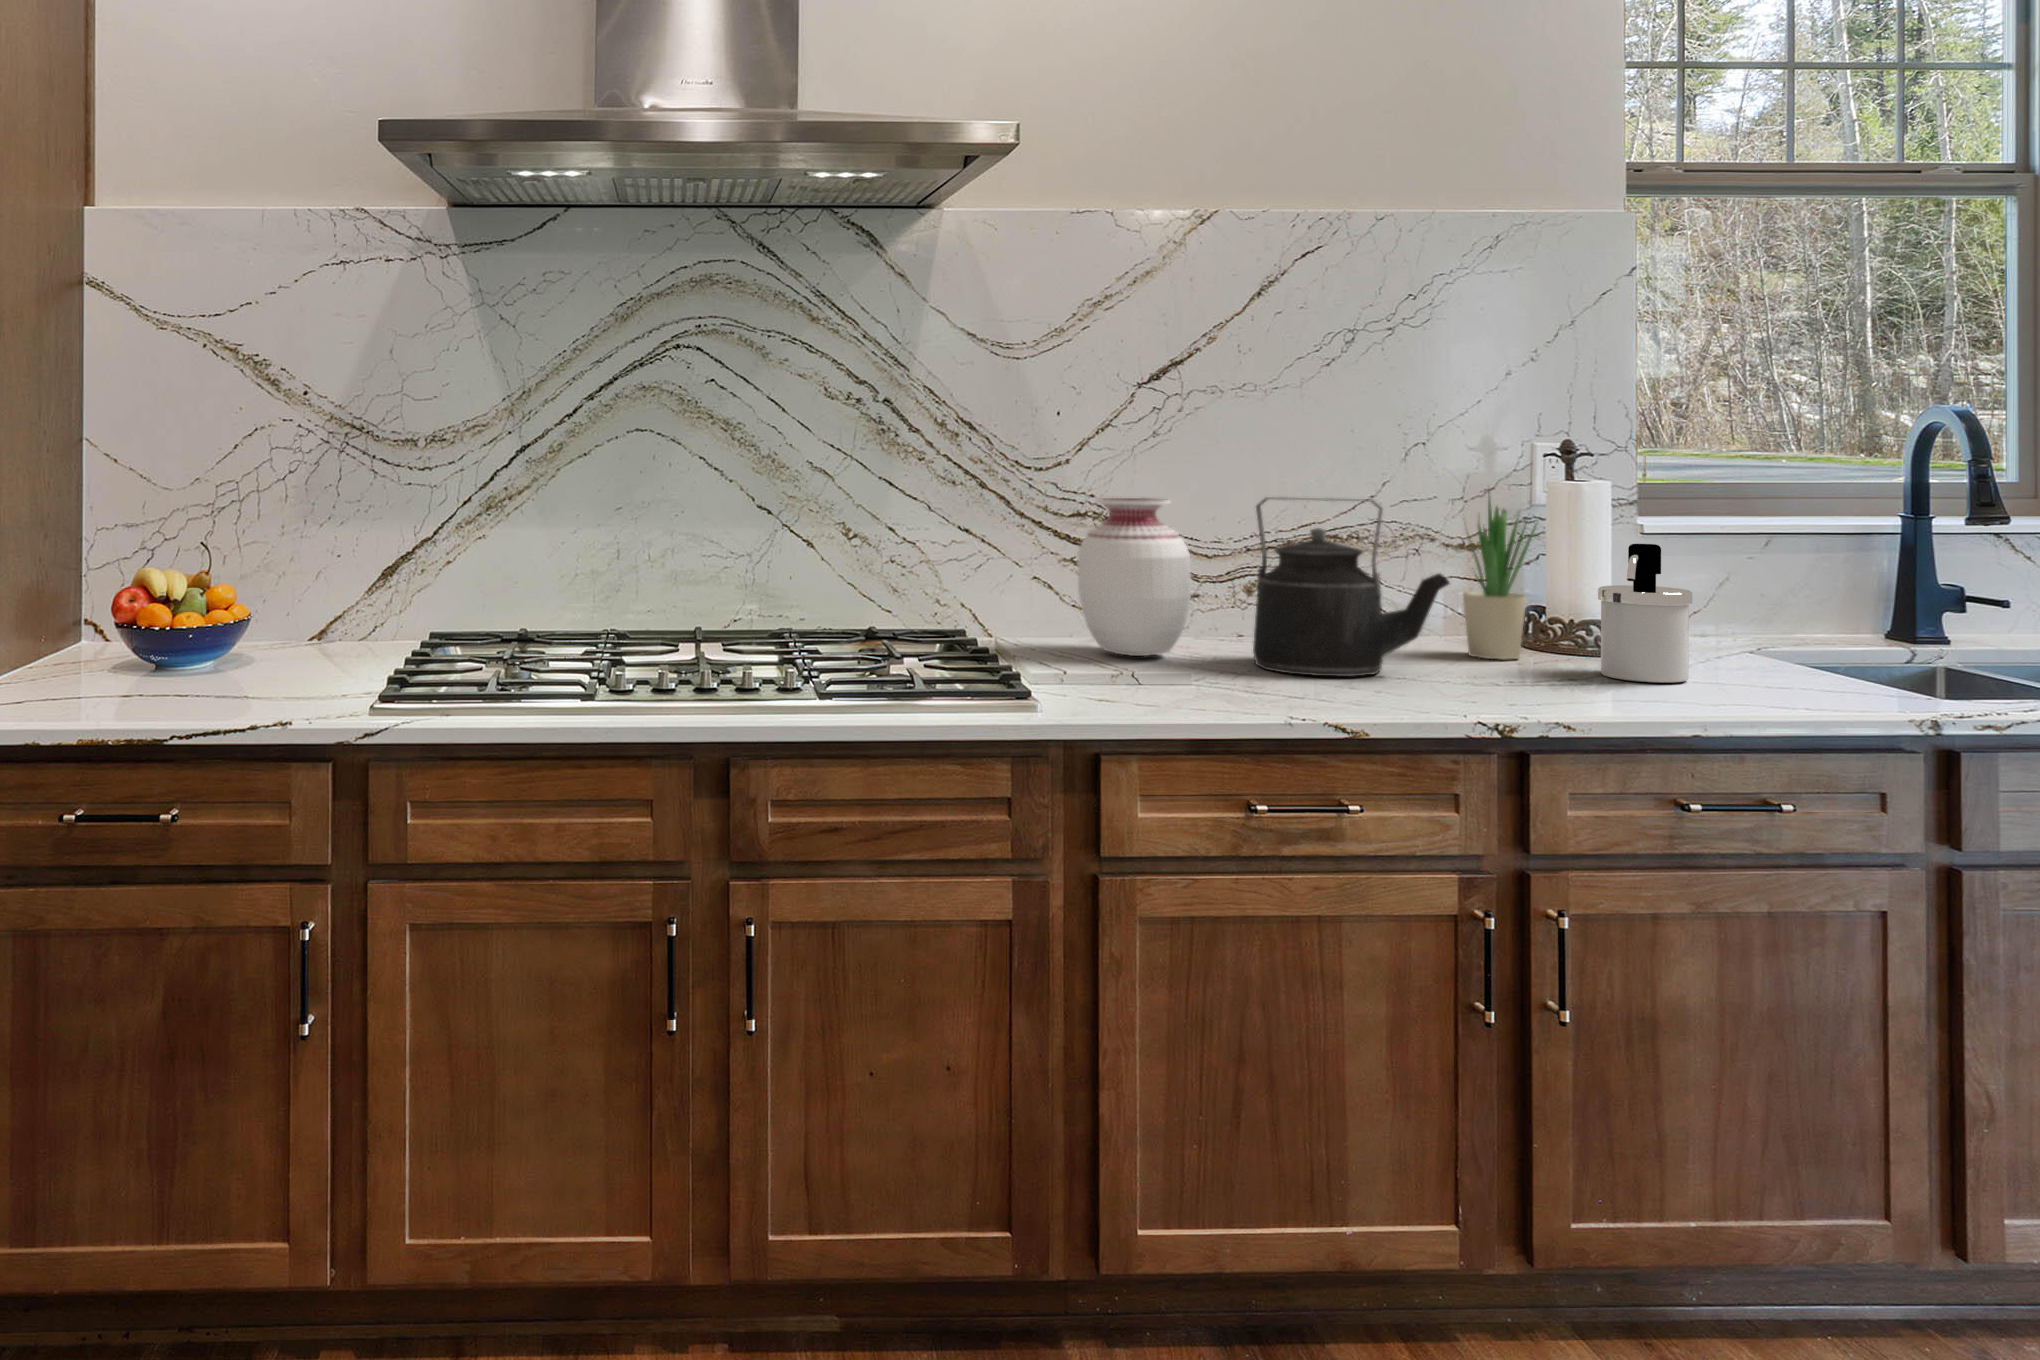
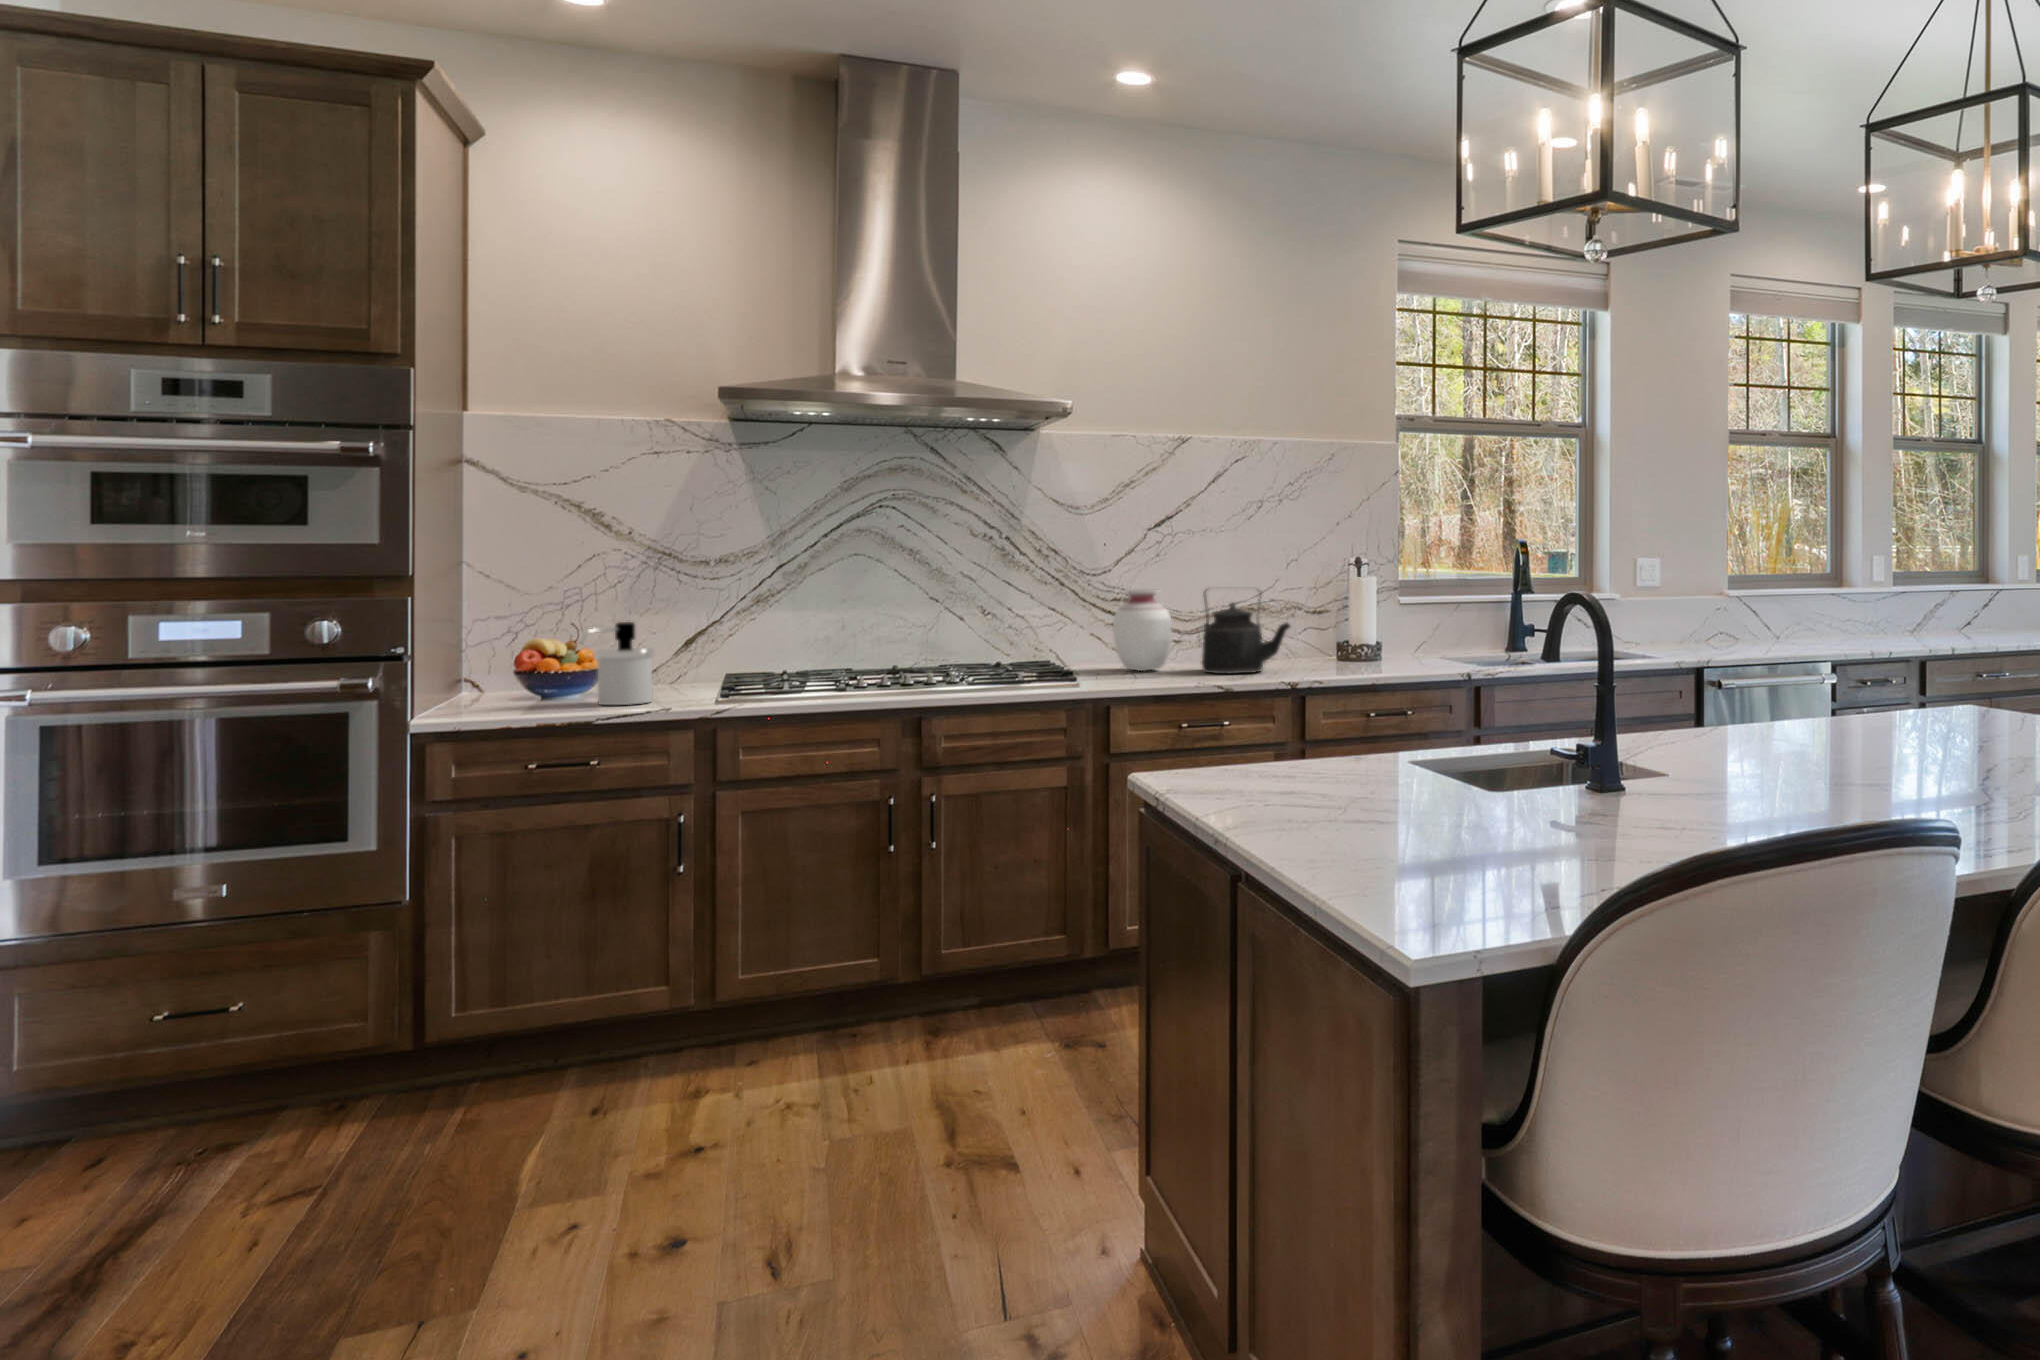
potted plant: present [1462,496,1537,660] -> none [1306,580,1340,665]
soap dispenser: present [1598,544,1692,683] -> present [579,622,654,705]

